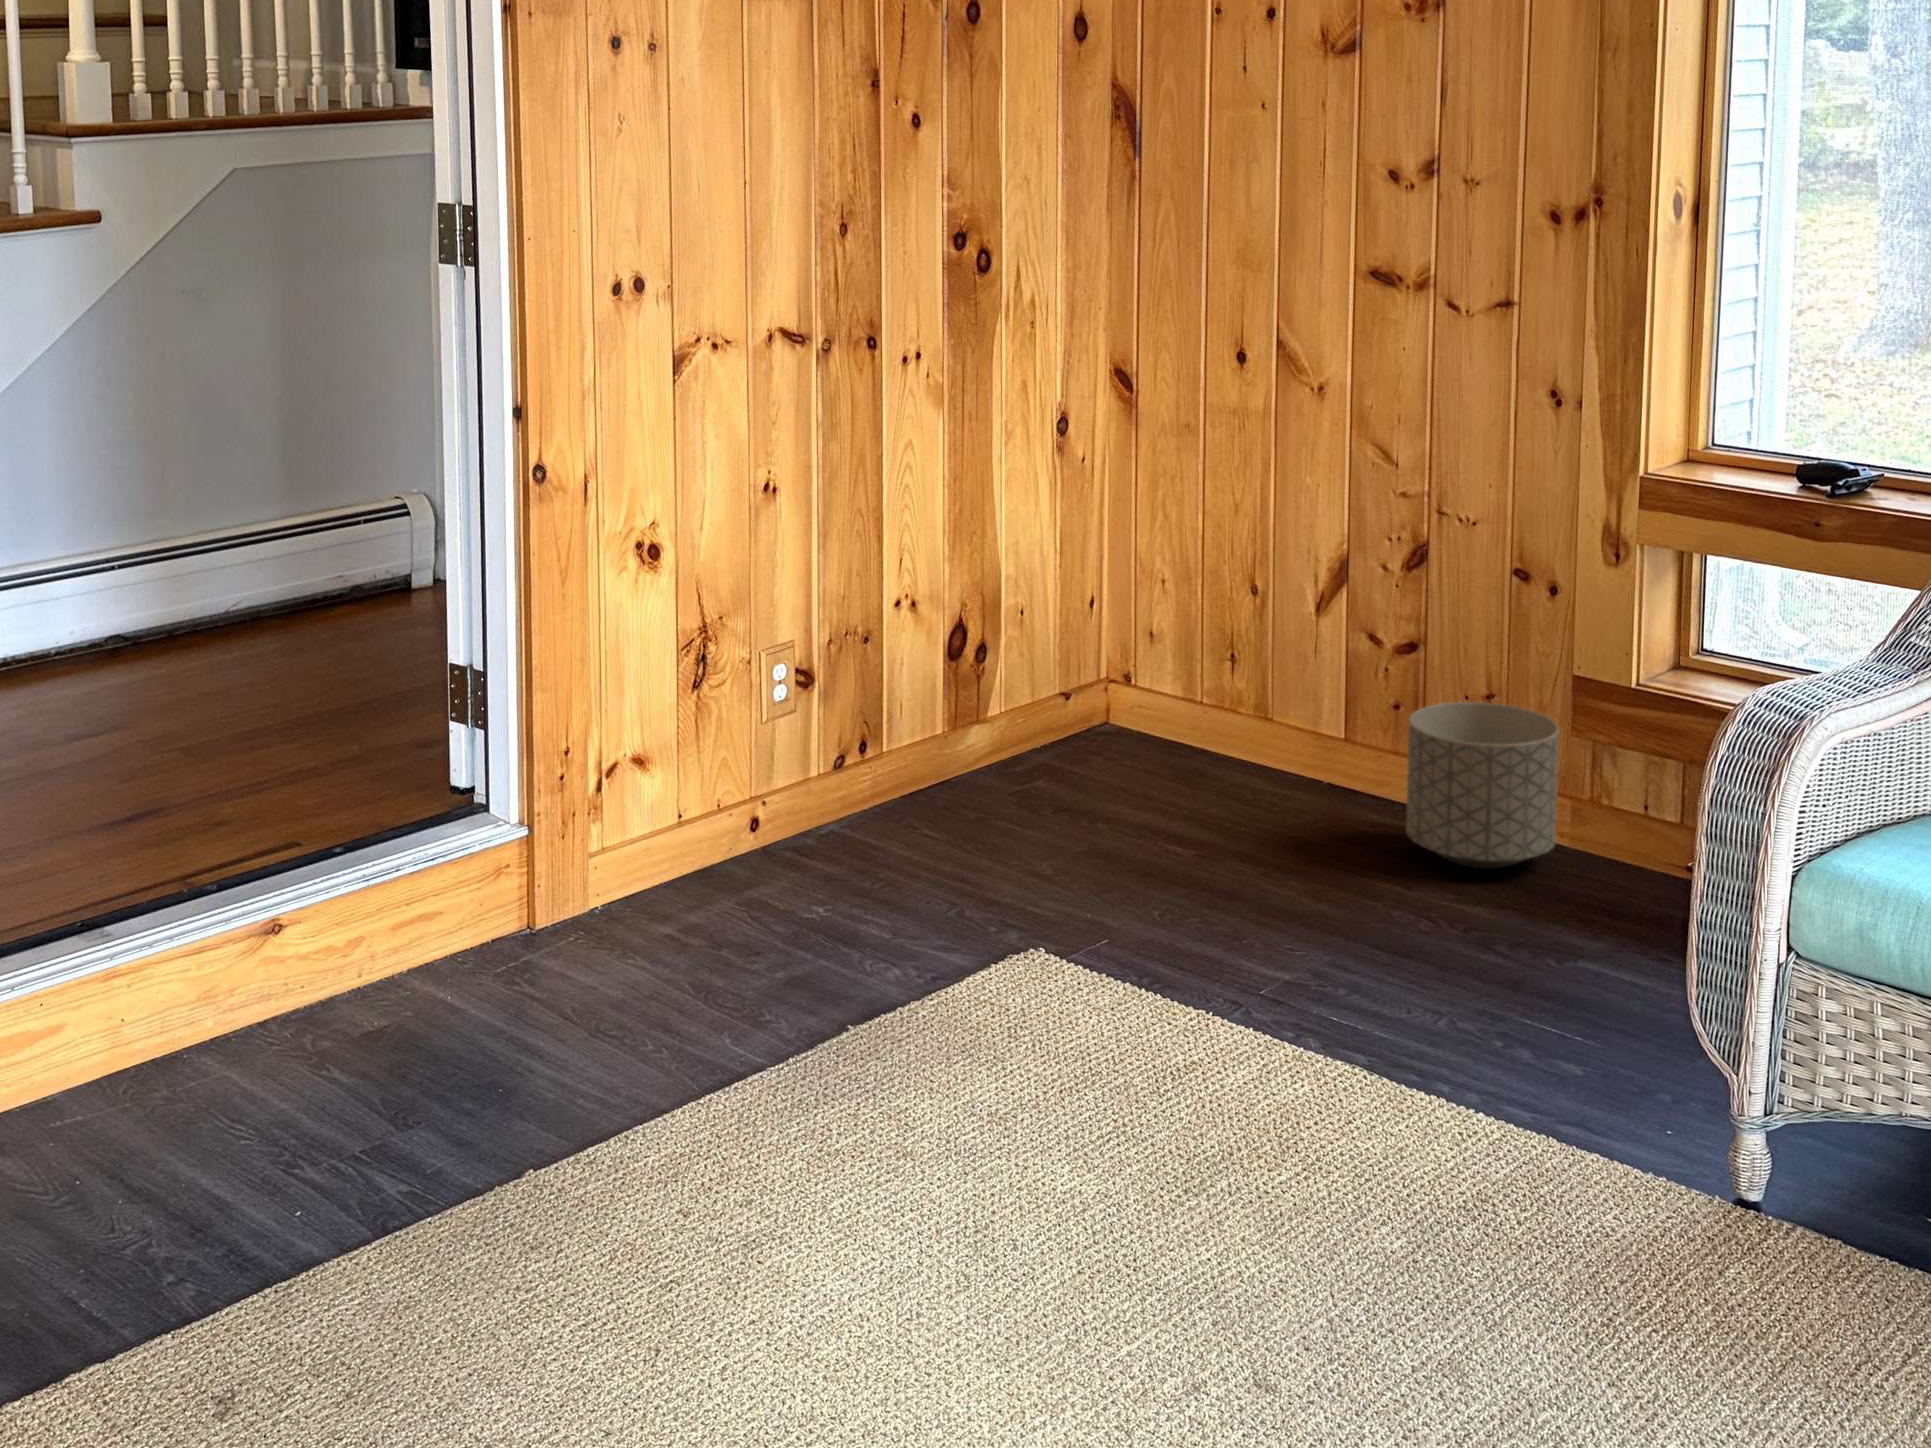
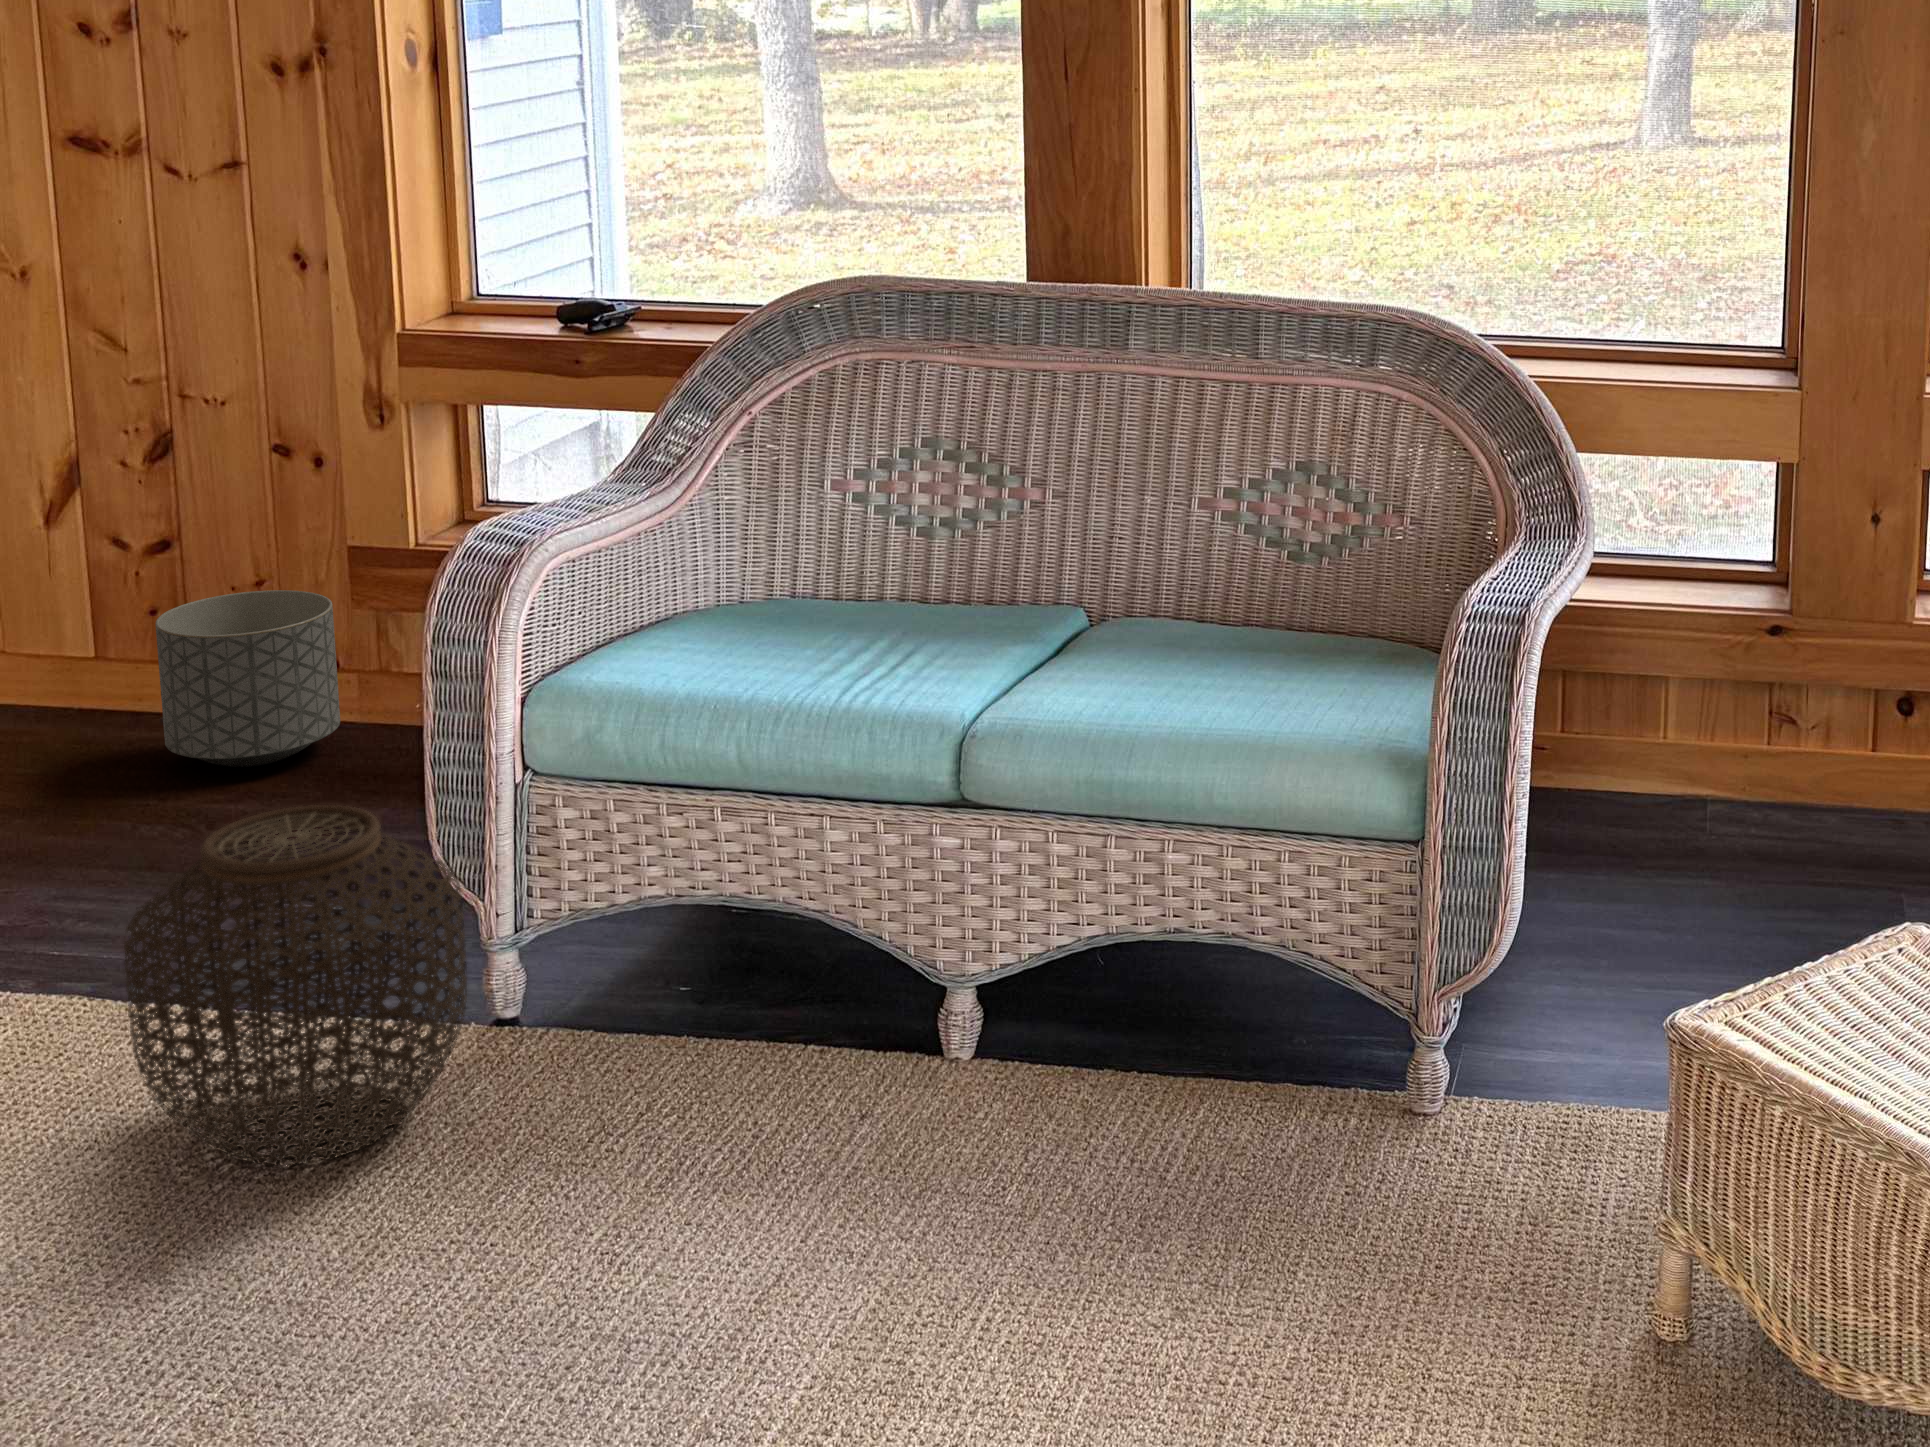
woven basket: none [1433,947,1739,1306] -> present [124,805,467,1165]

